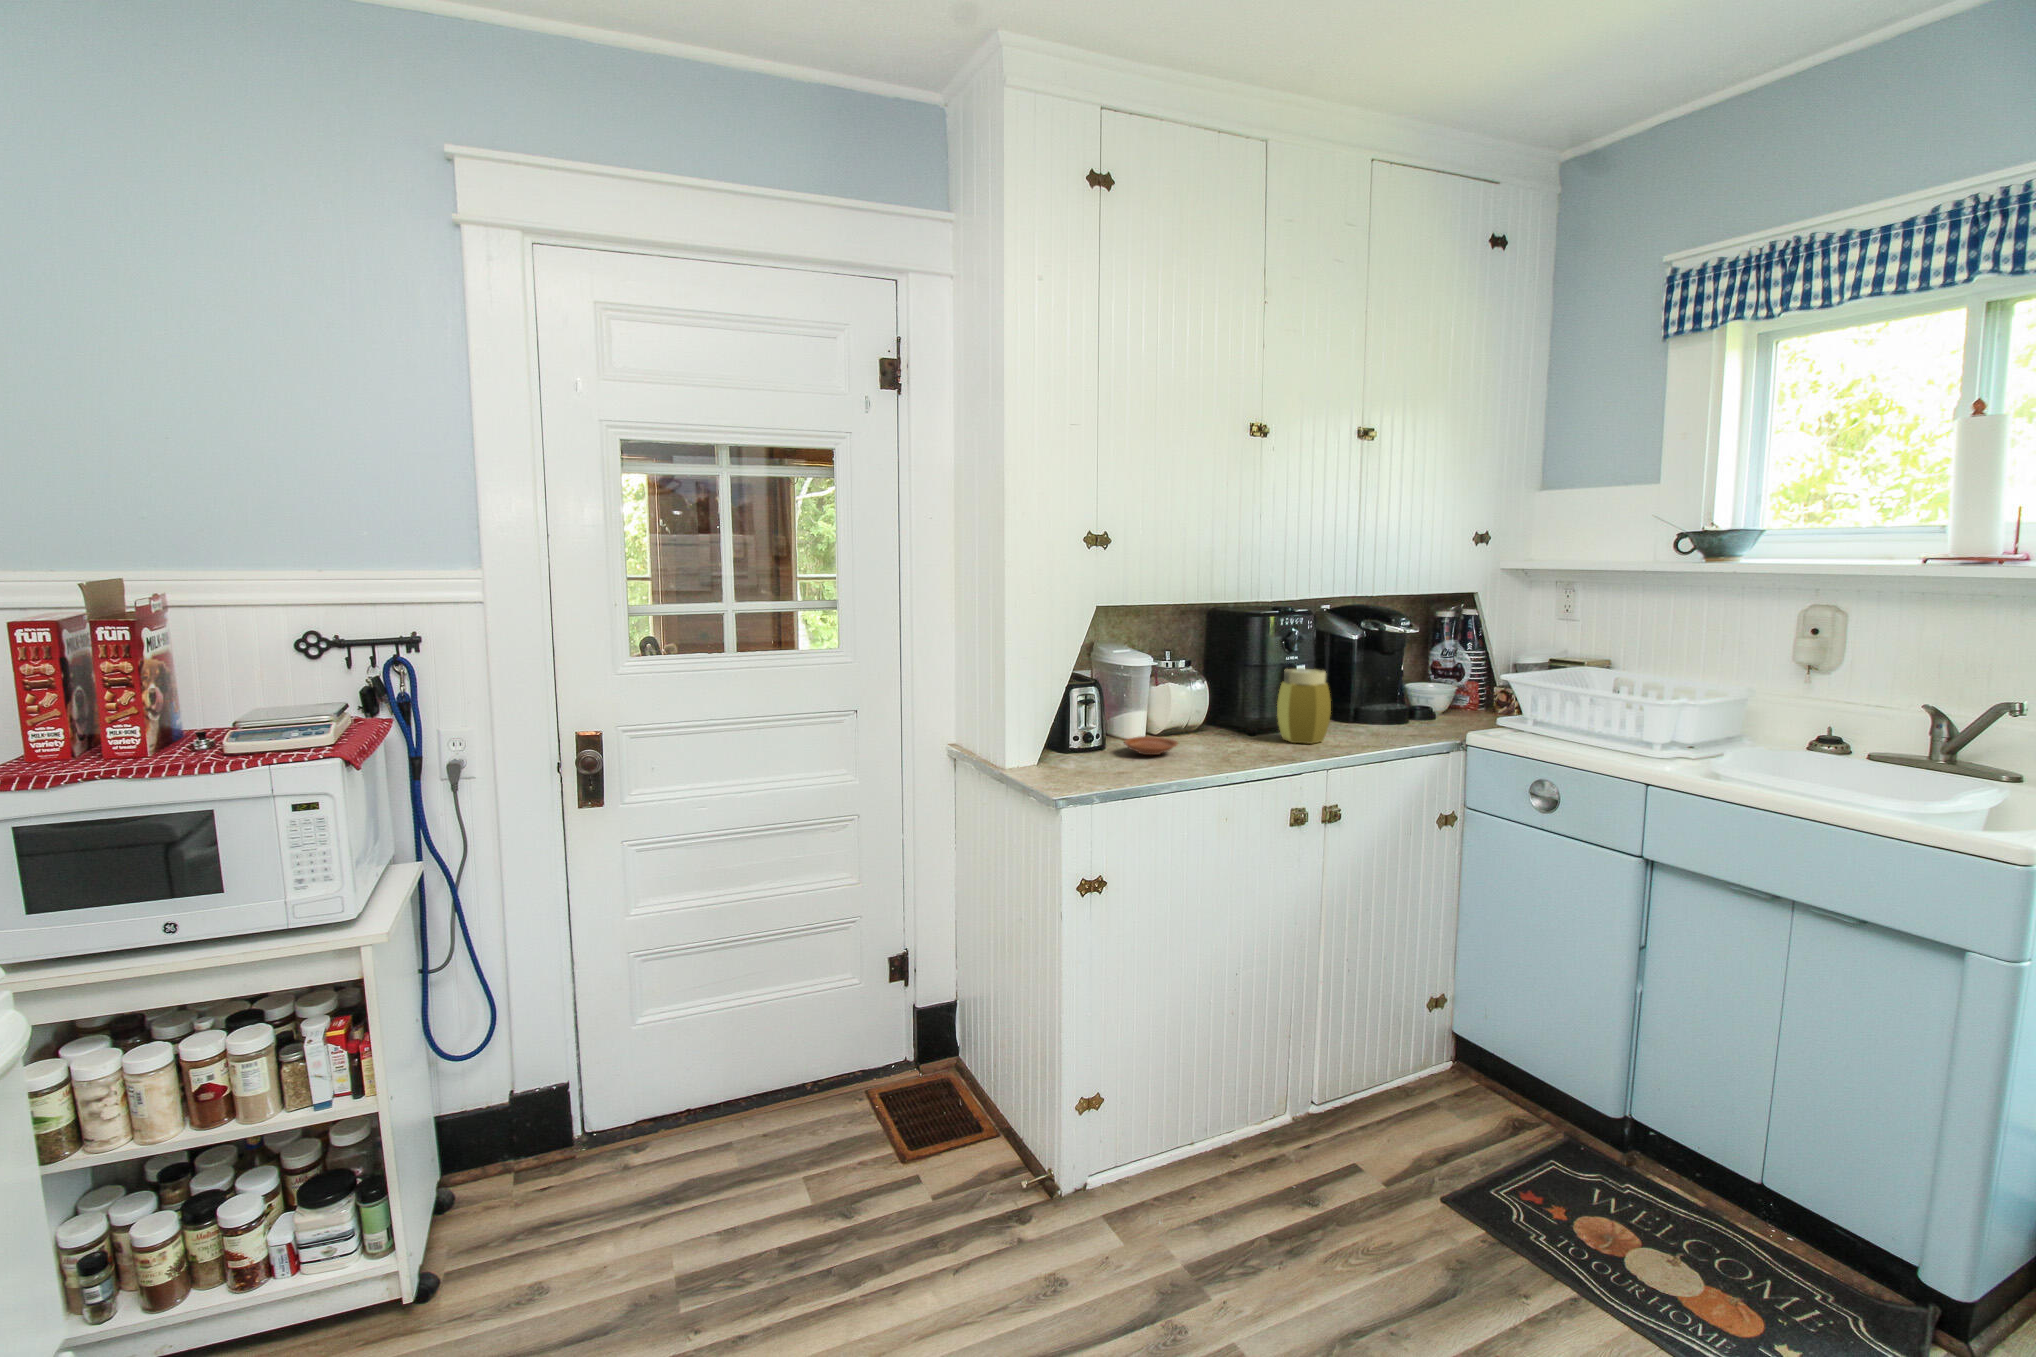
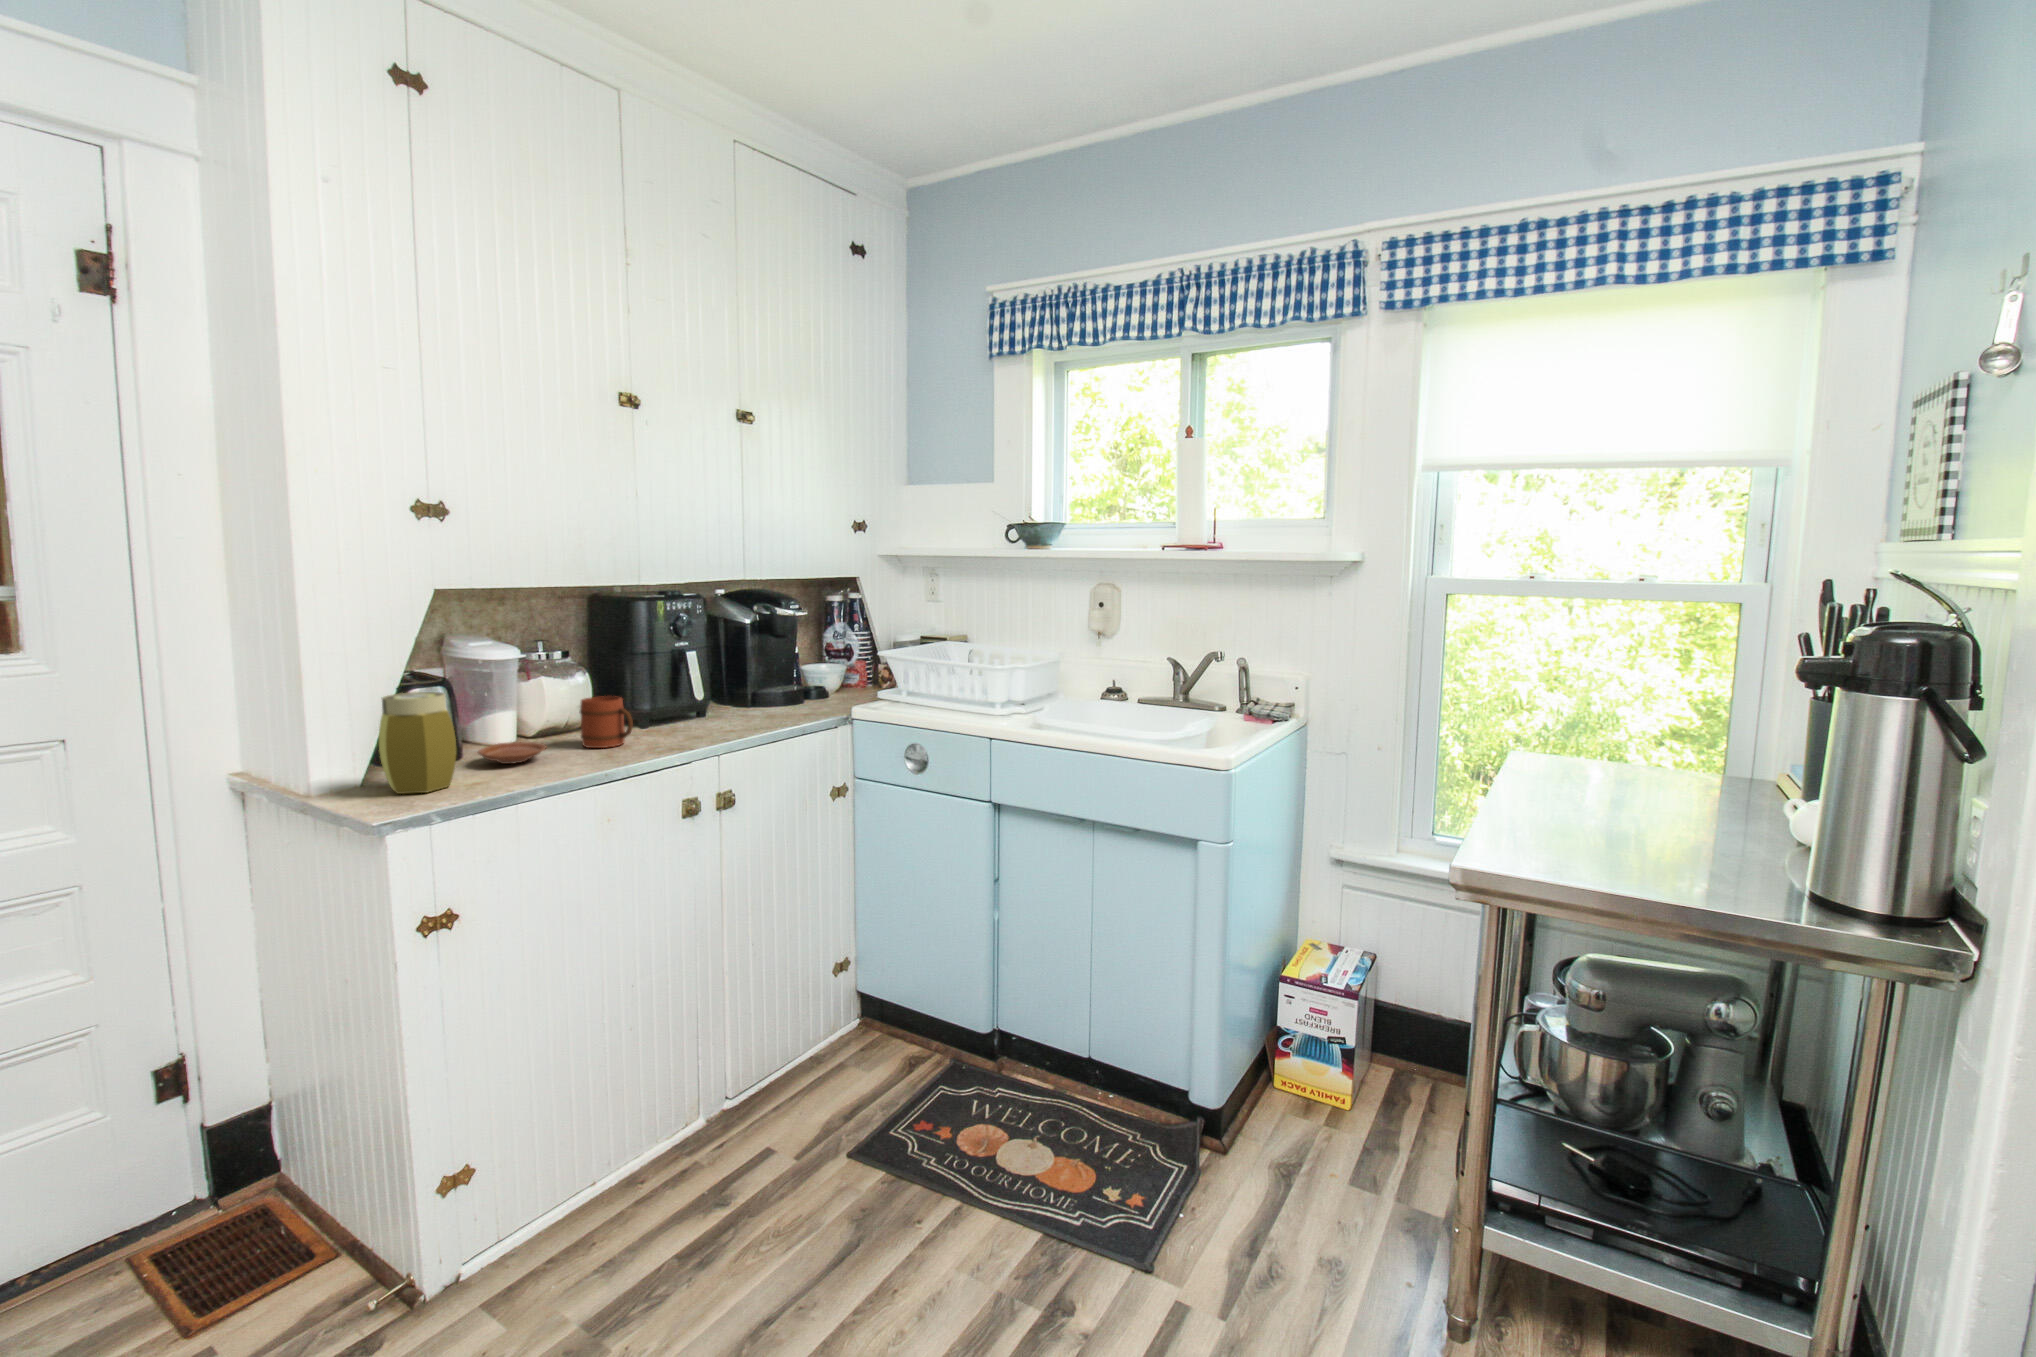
jar: present [1277,669,1331,744] -> present [379,692,456,794]
mug: none [1204,702,1251,749] -> present [580,696,633,748]

